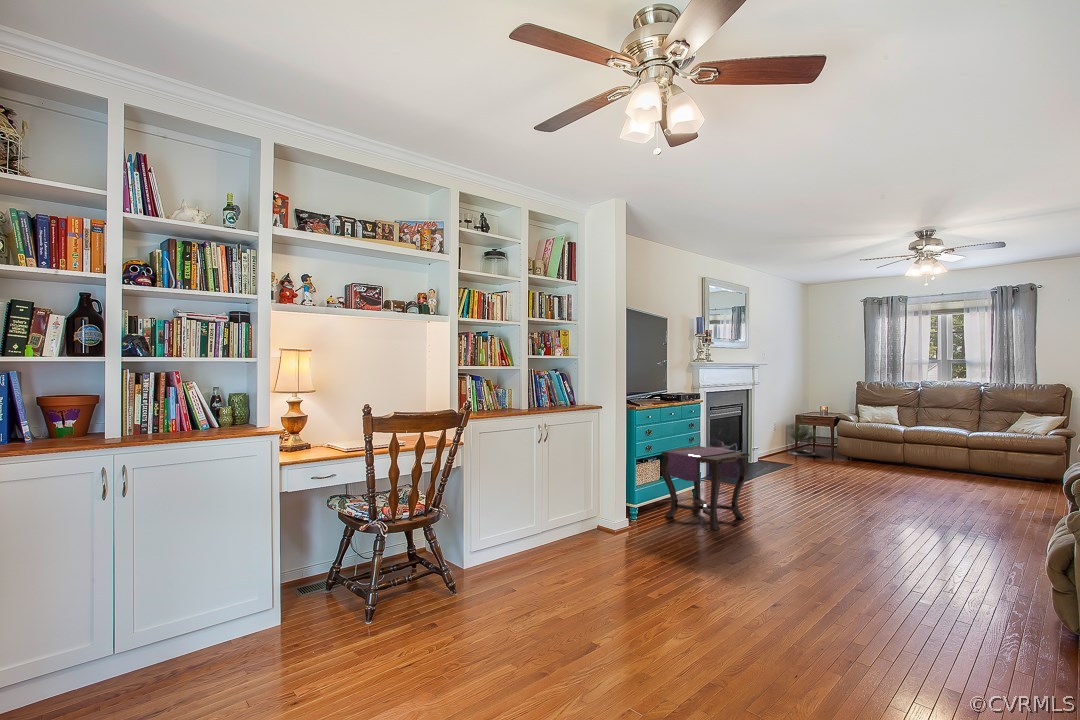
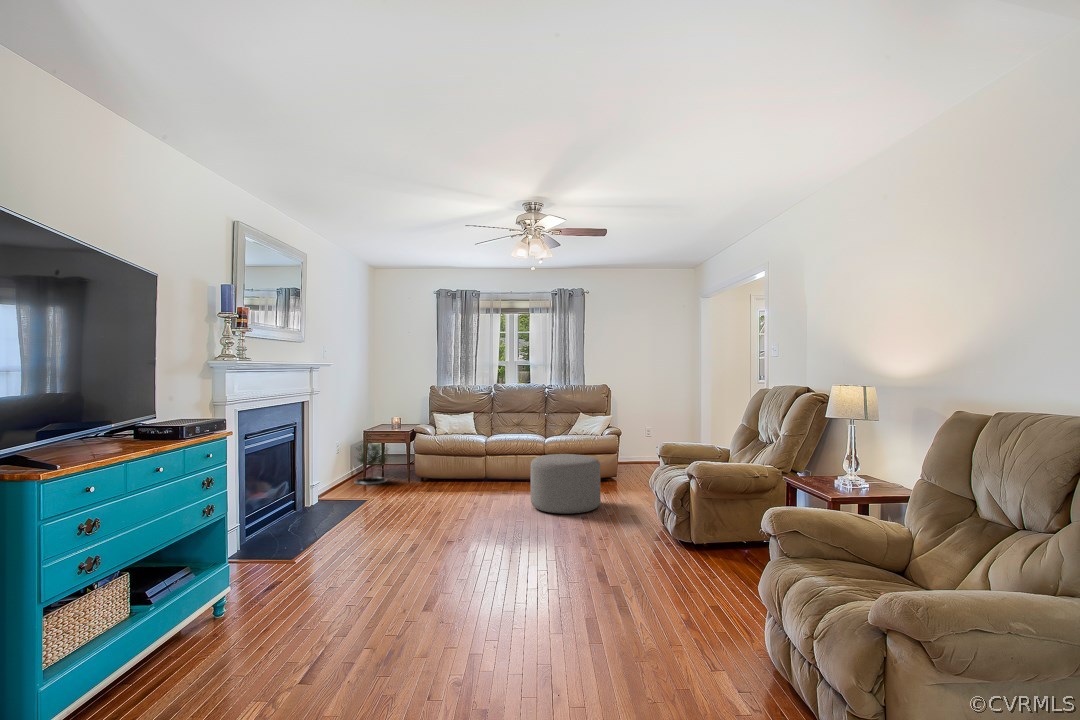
side table: present [661,446,749,530] -> none [132,514,317,688]
ottoman: none [945,446,1029,501] -> present [530,454,601,514]

